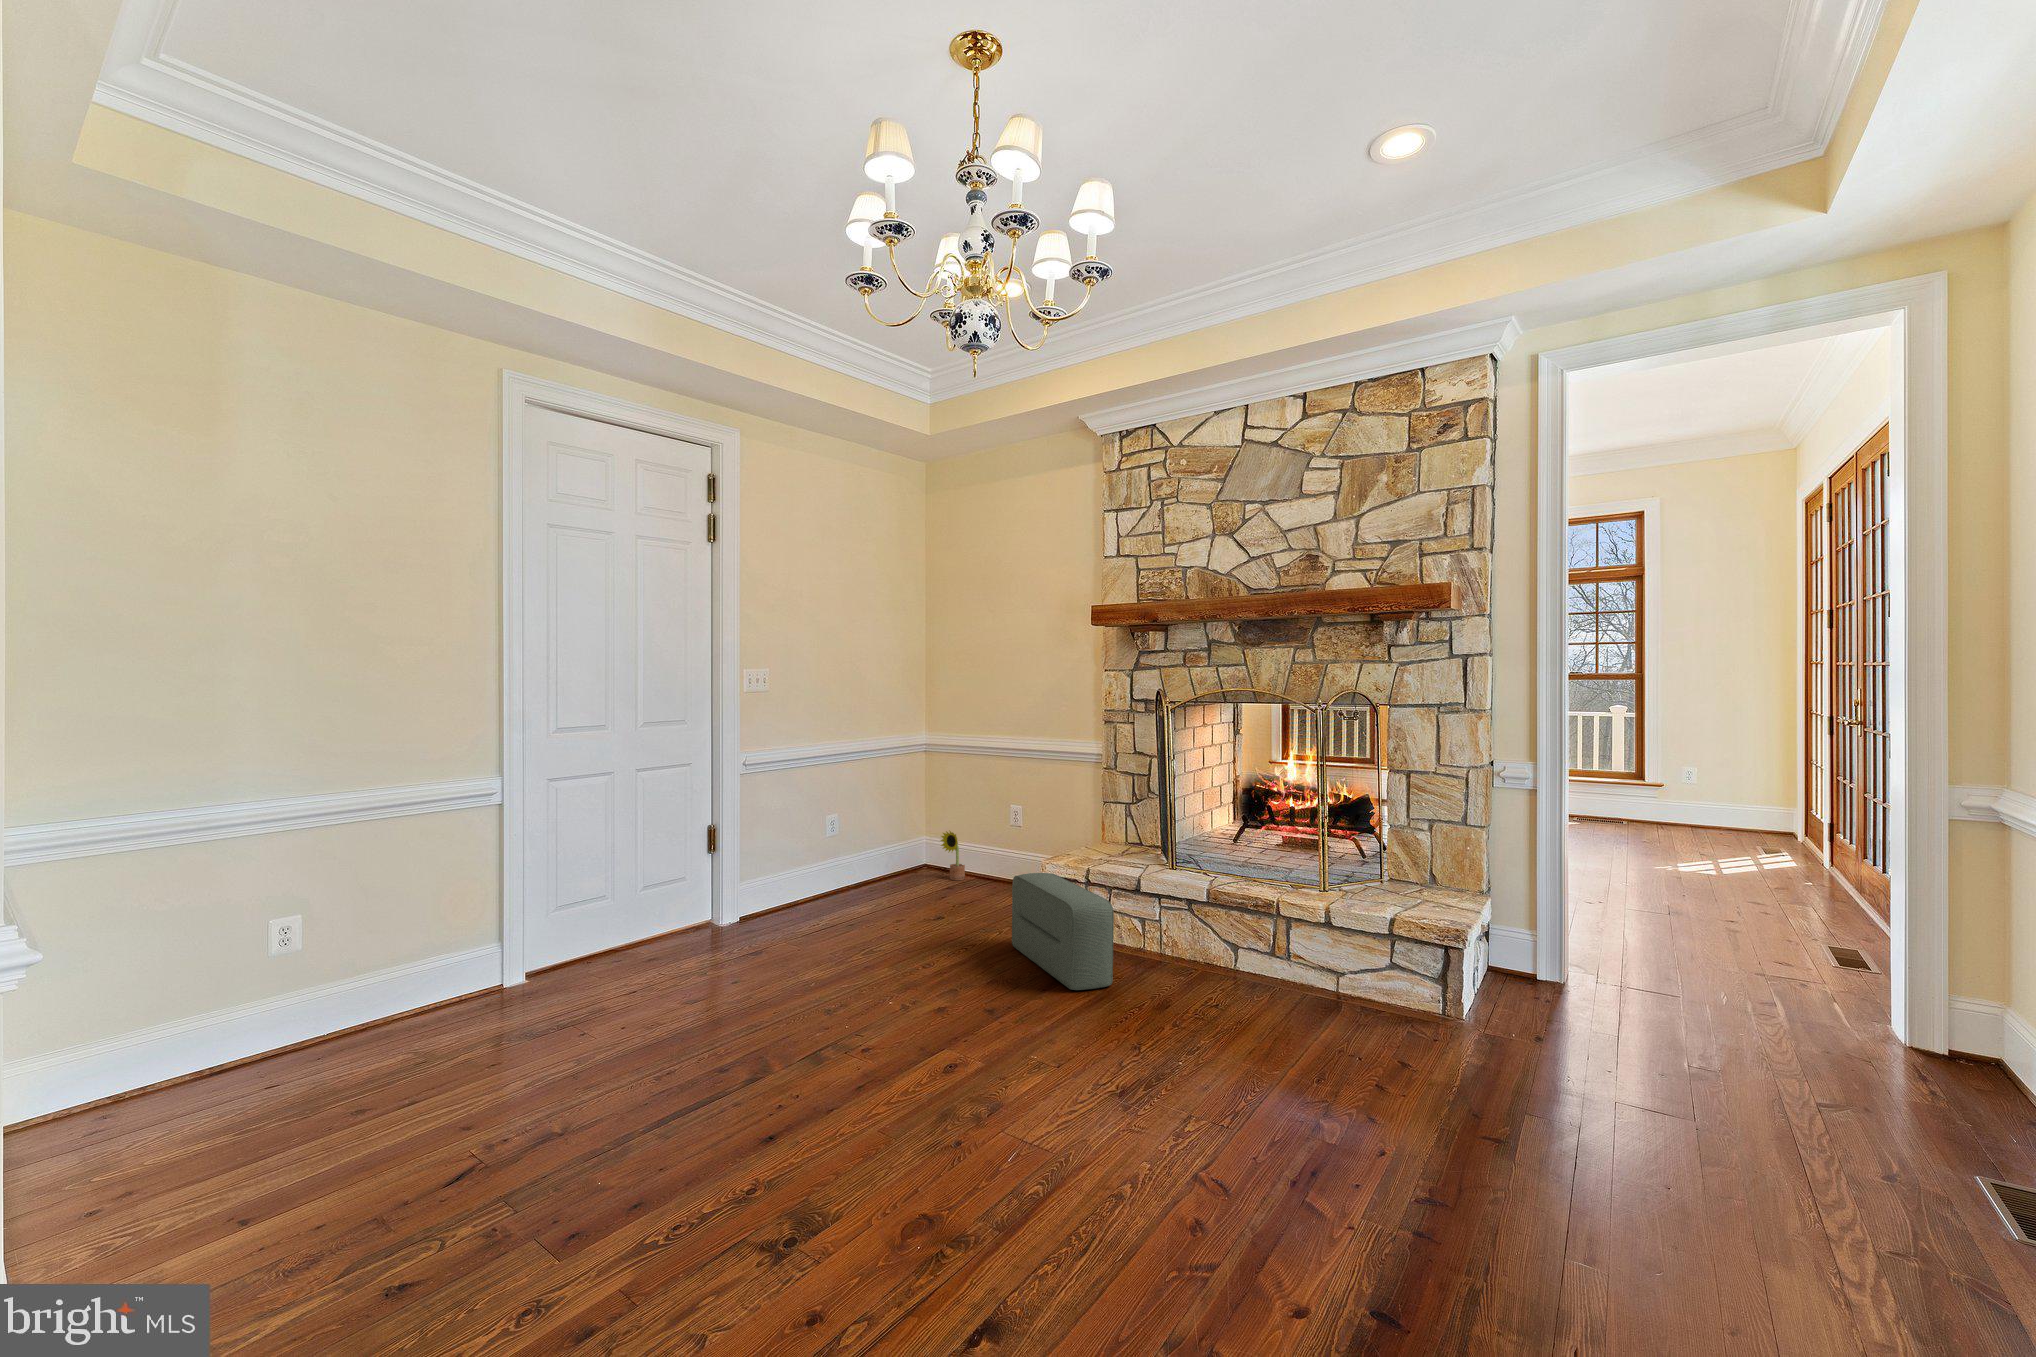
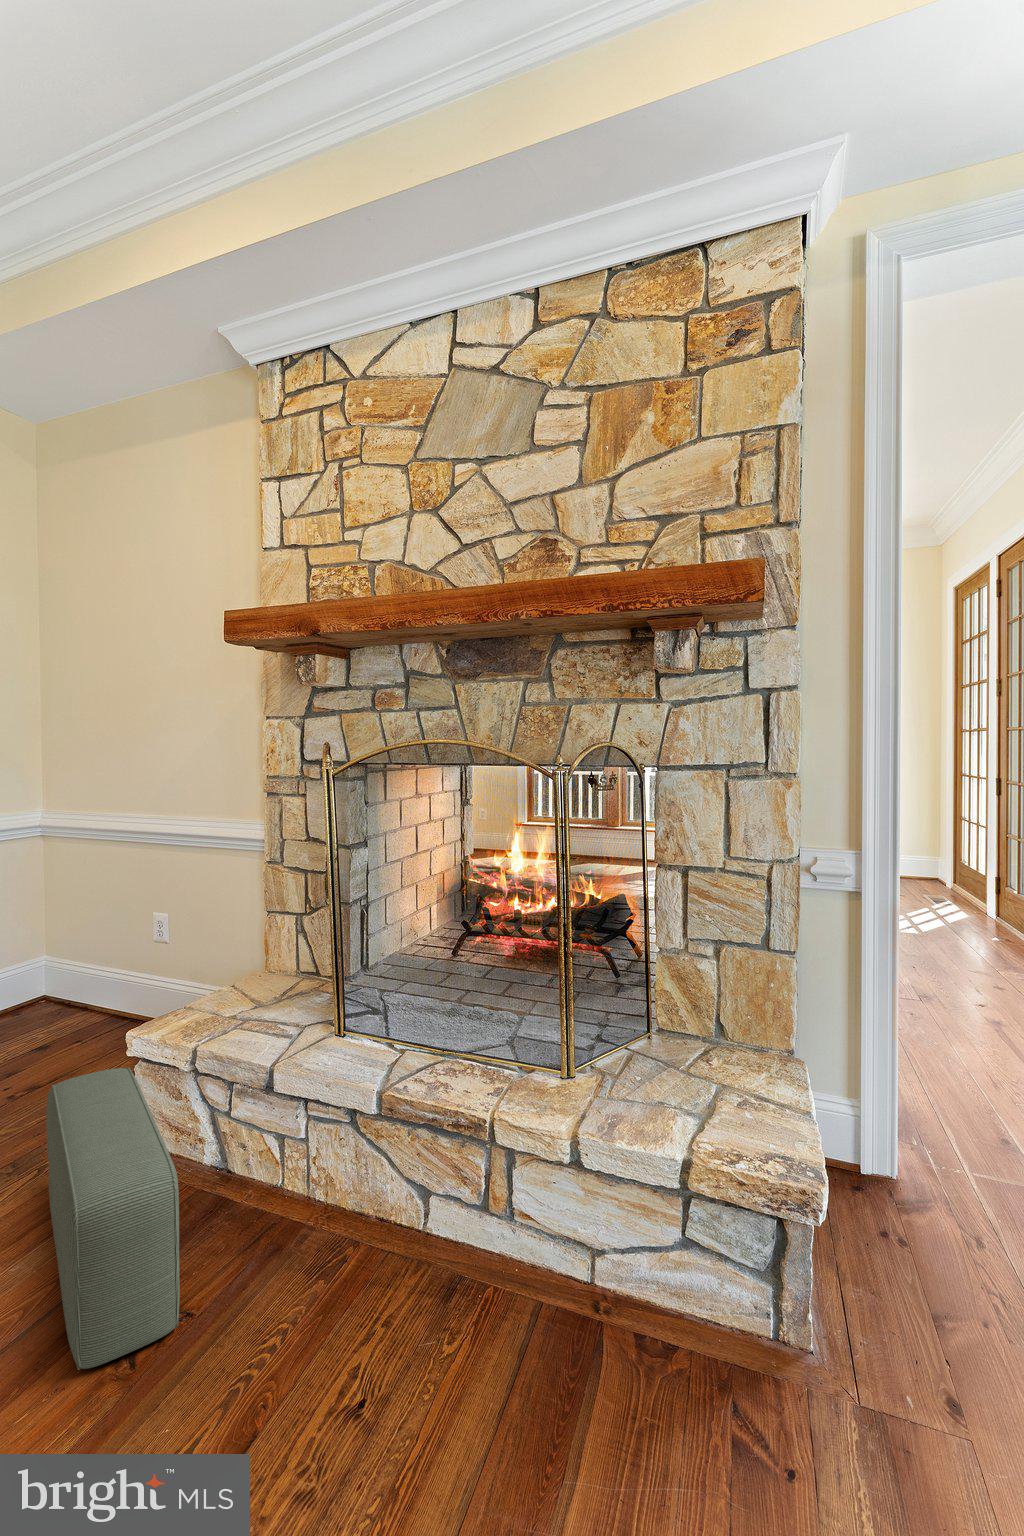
decorative plant: present [940,831,965,880] -> none [50,954,94,1023]

